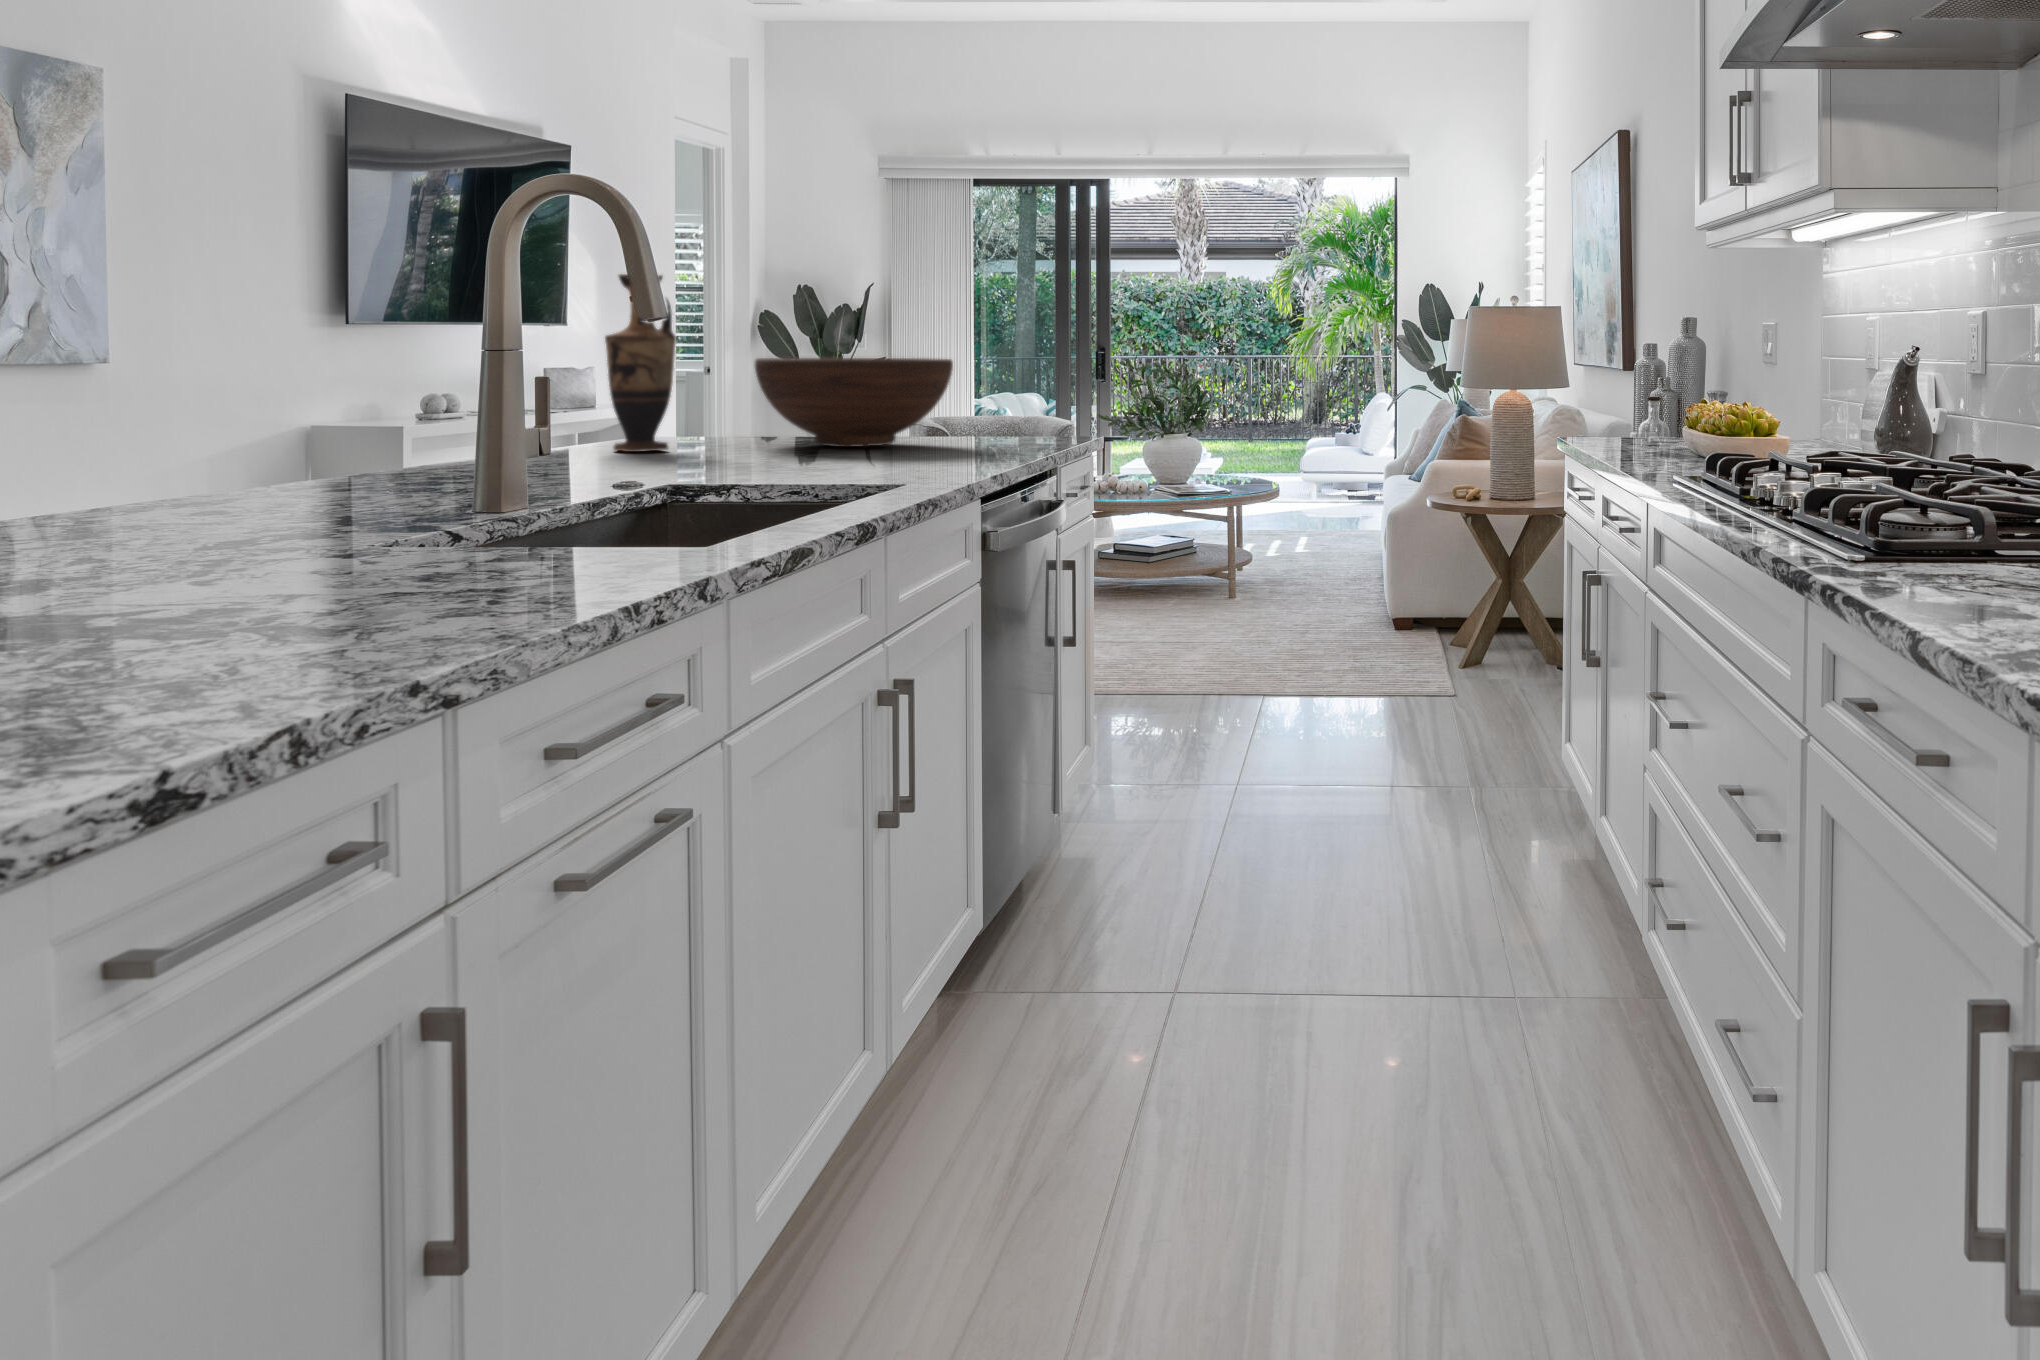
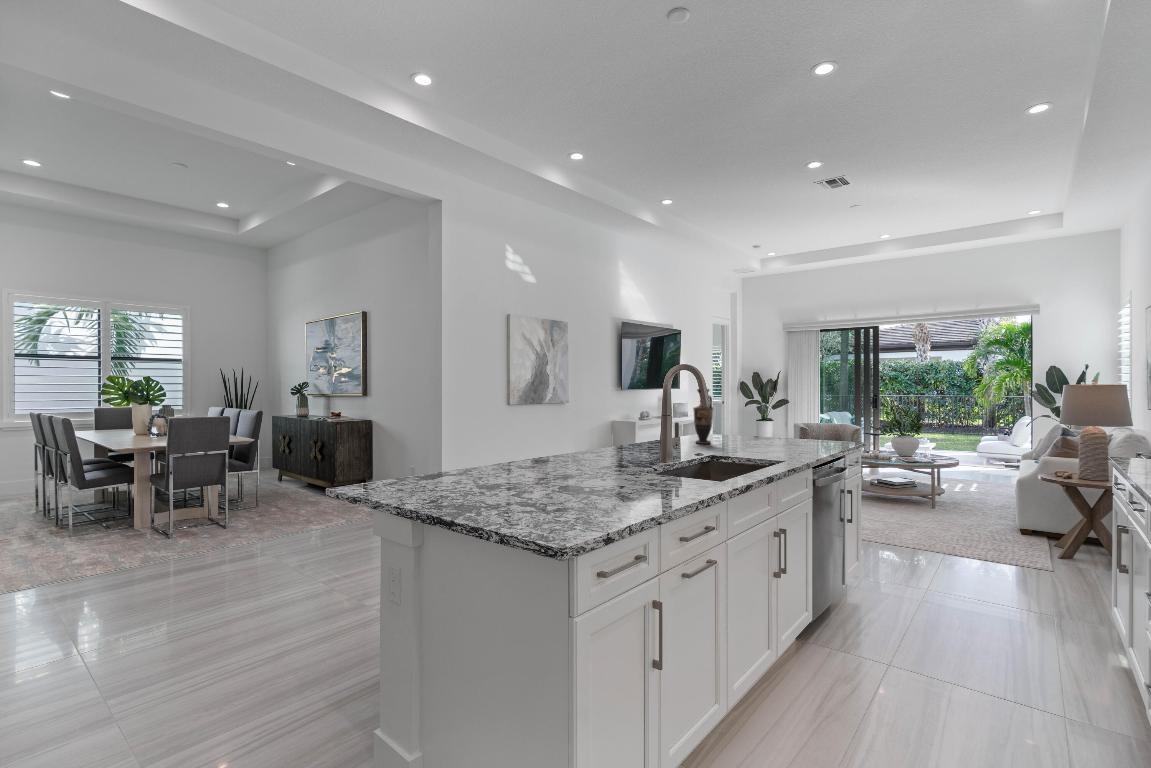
fruit bowl: present [754,358,953,447] -> none [737,413,804,445]

